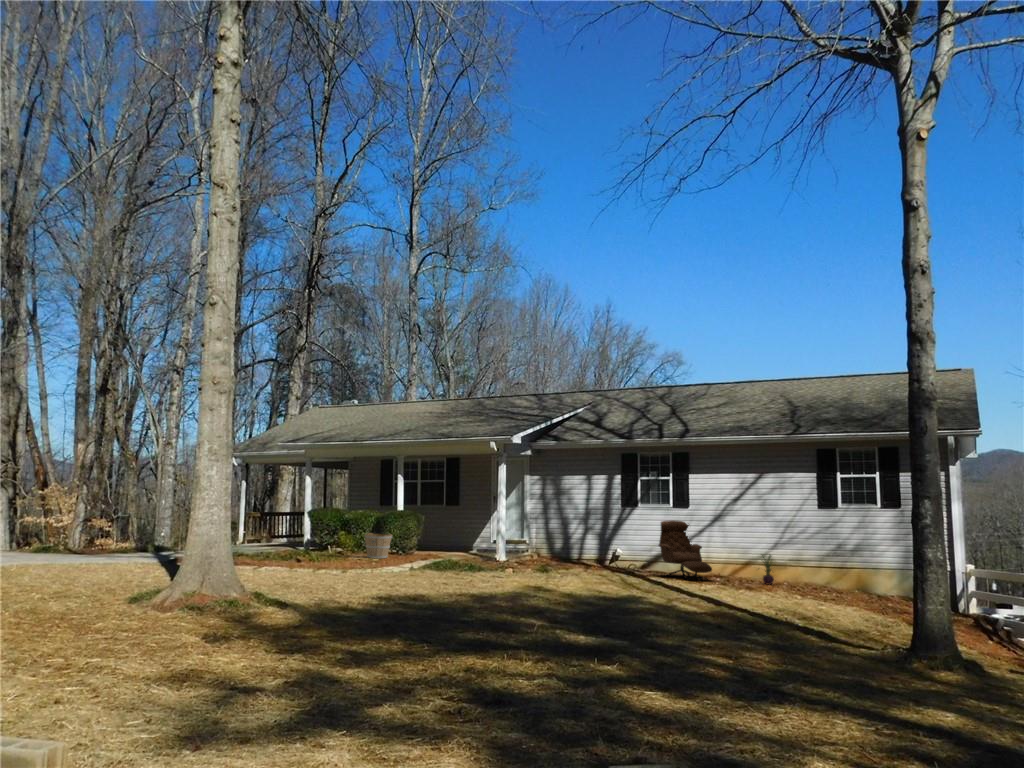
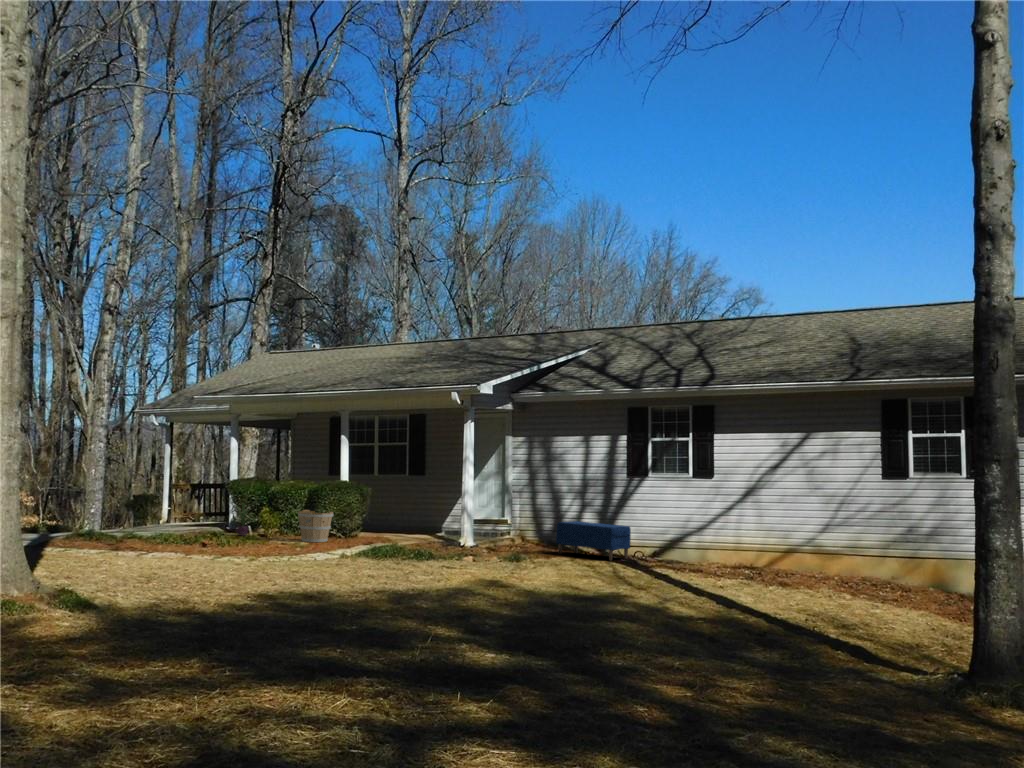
lounge chair: present [658,520,712,580] -> none [672,495,740,574]
bench: none [567,541,625,572] -> present [556,521,631,560]
decorative plant: present [762,555,774,585] -> present [236,504,248,536]

